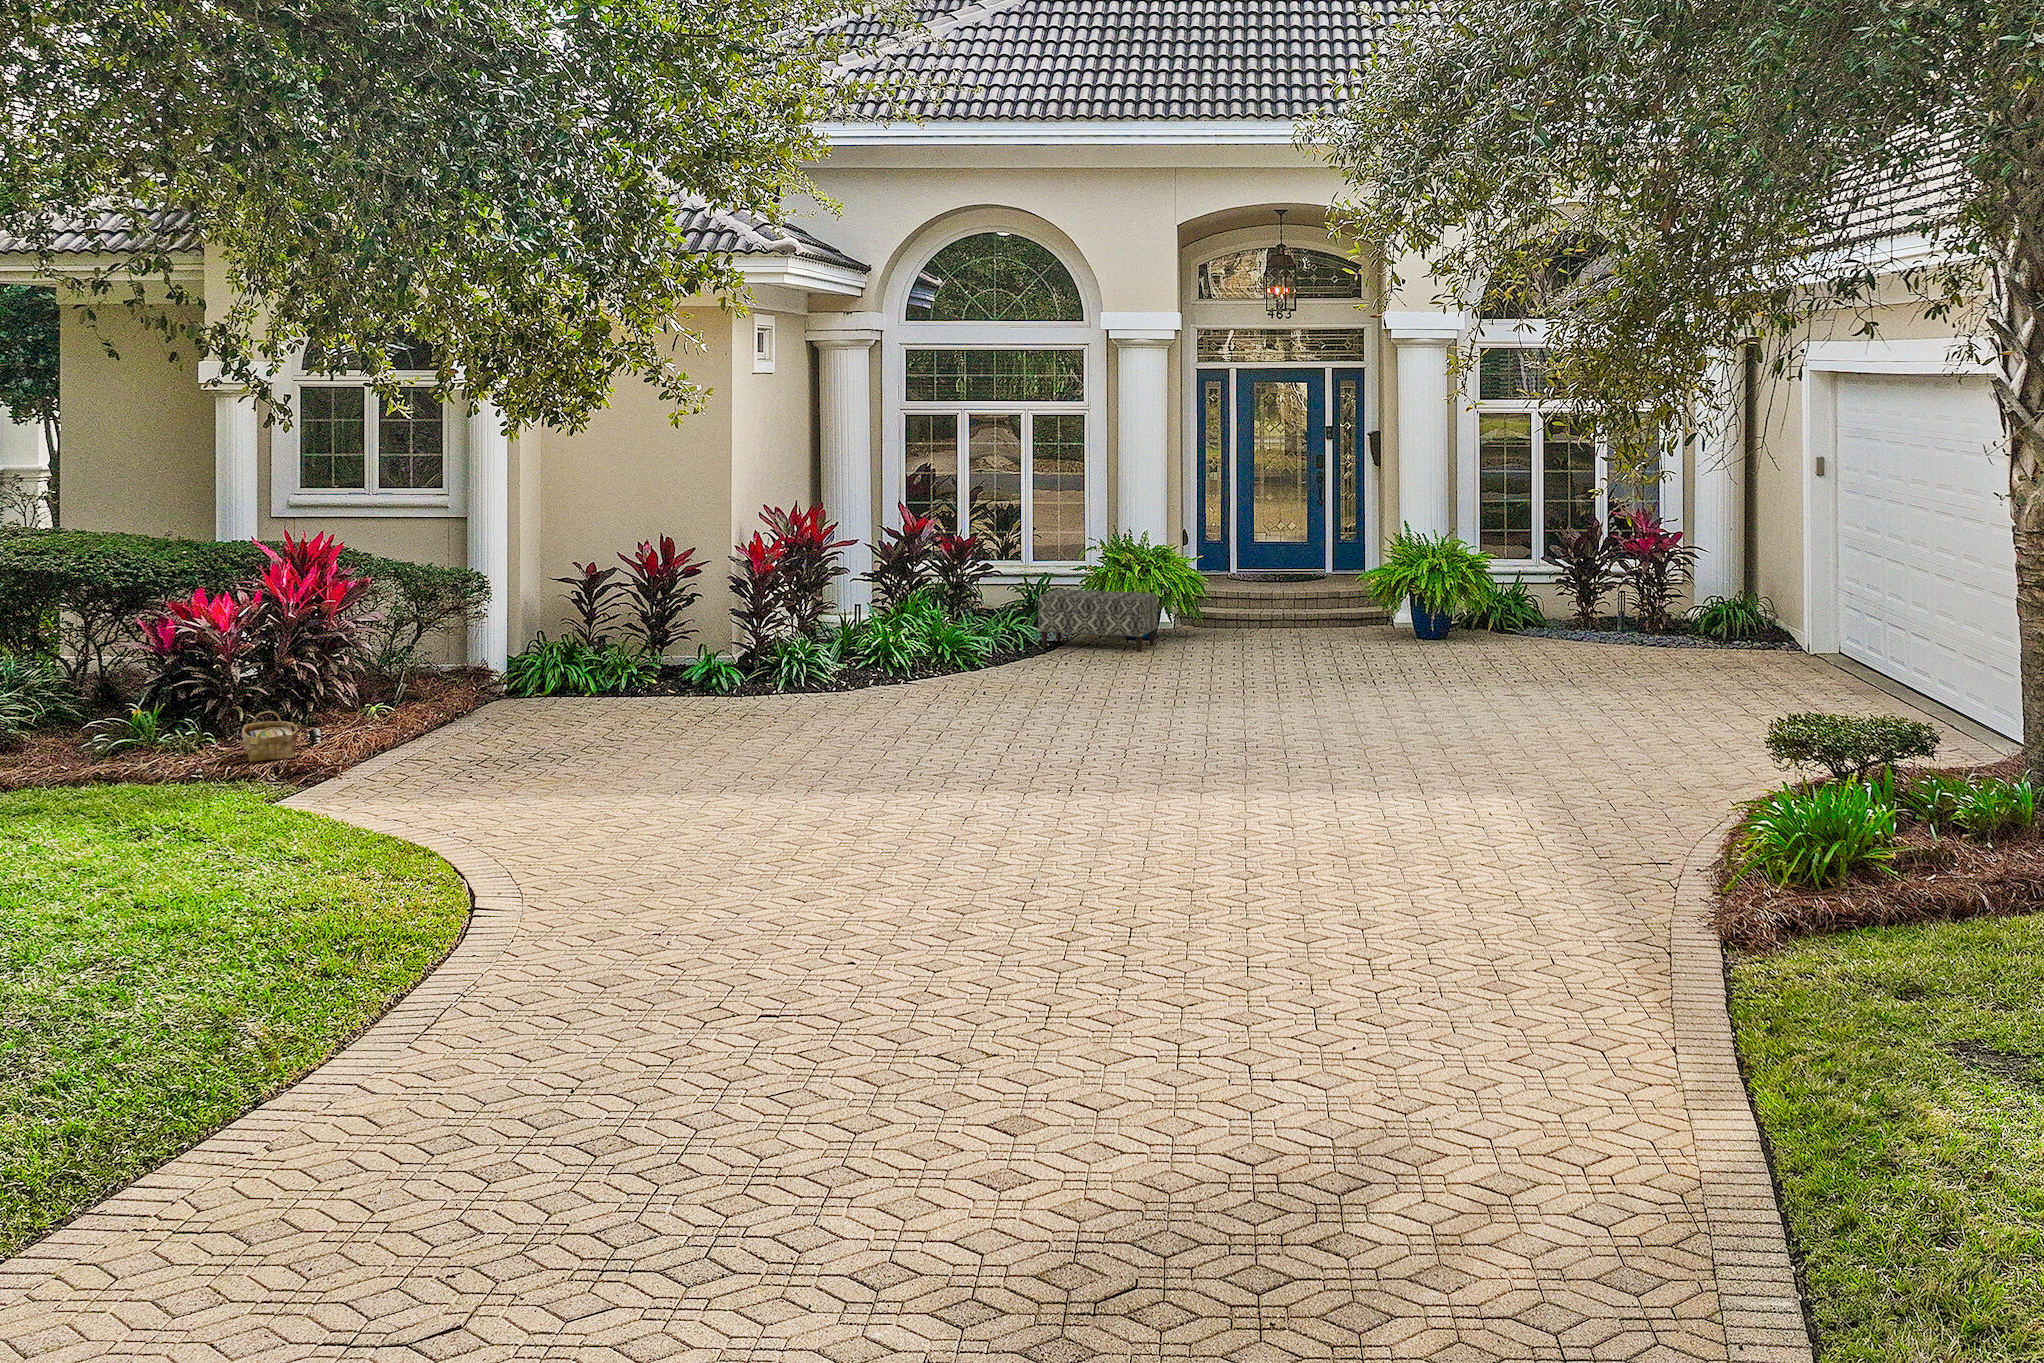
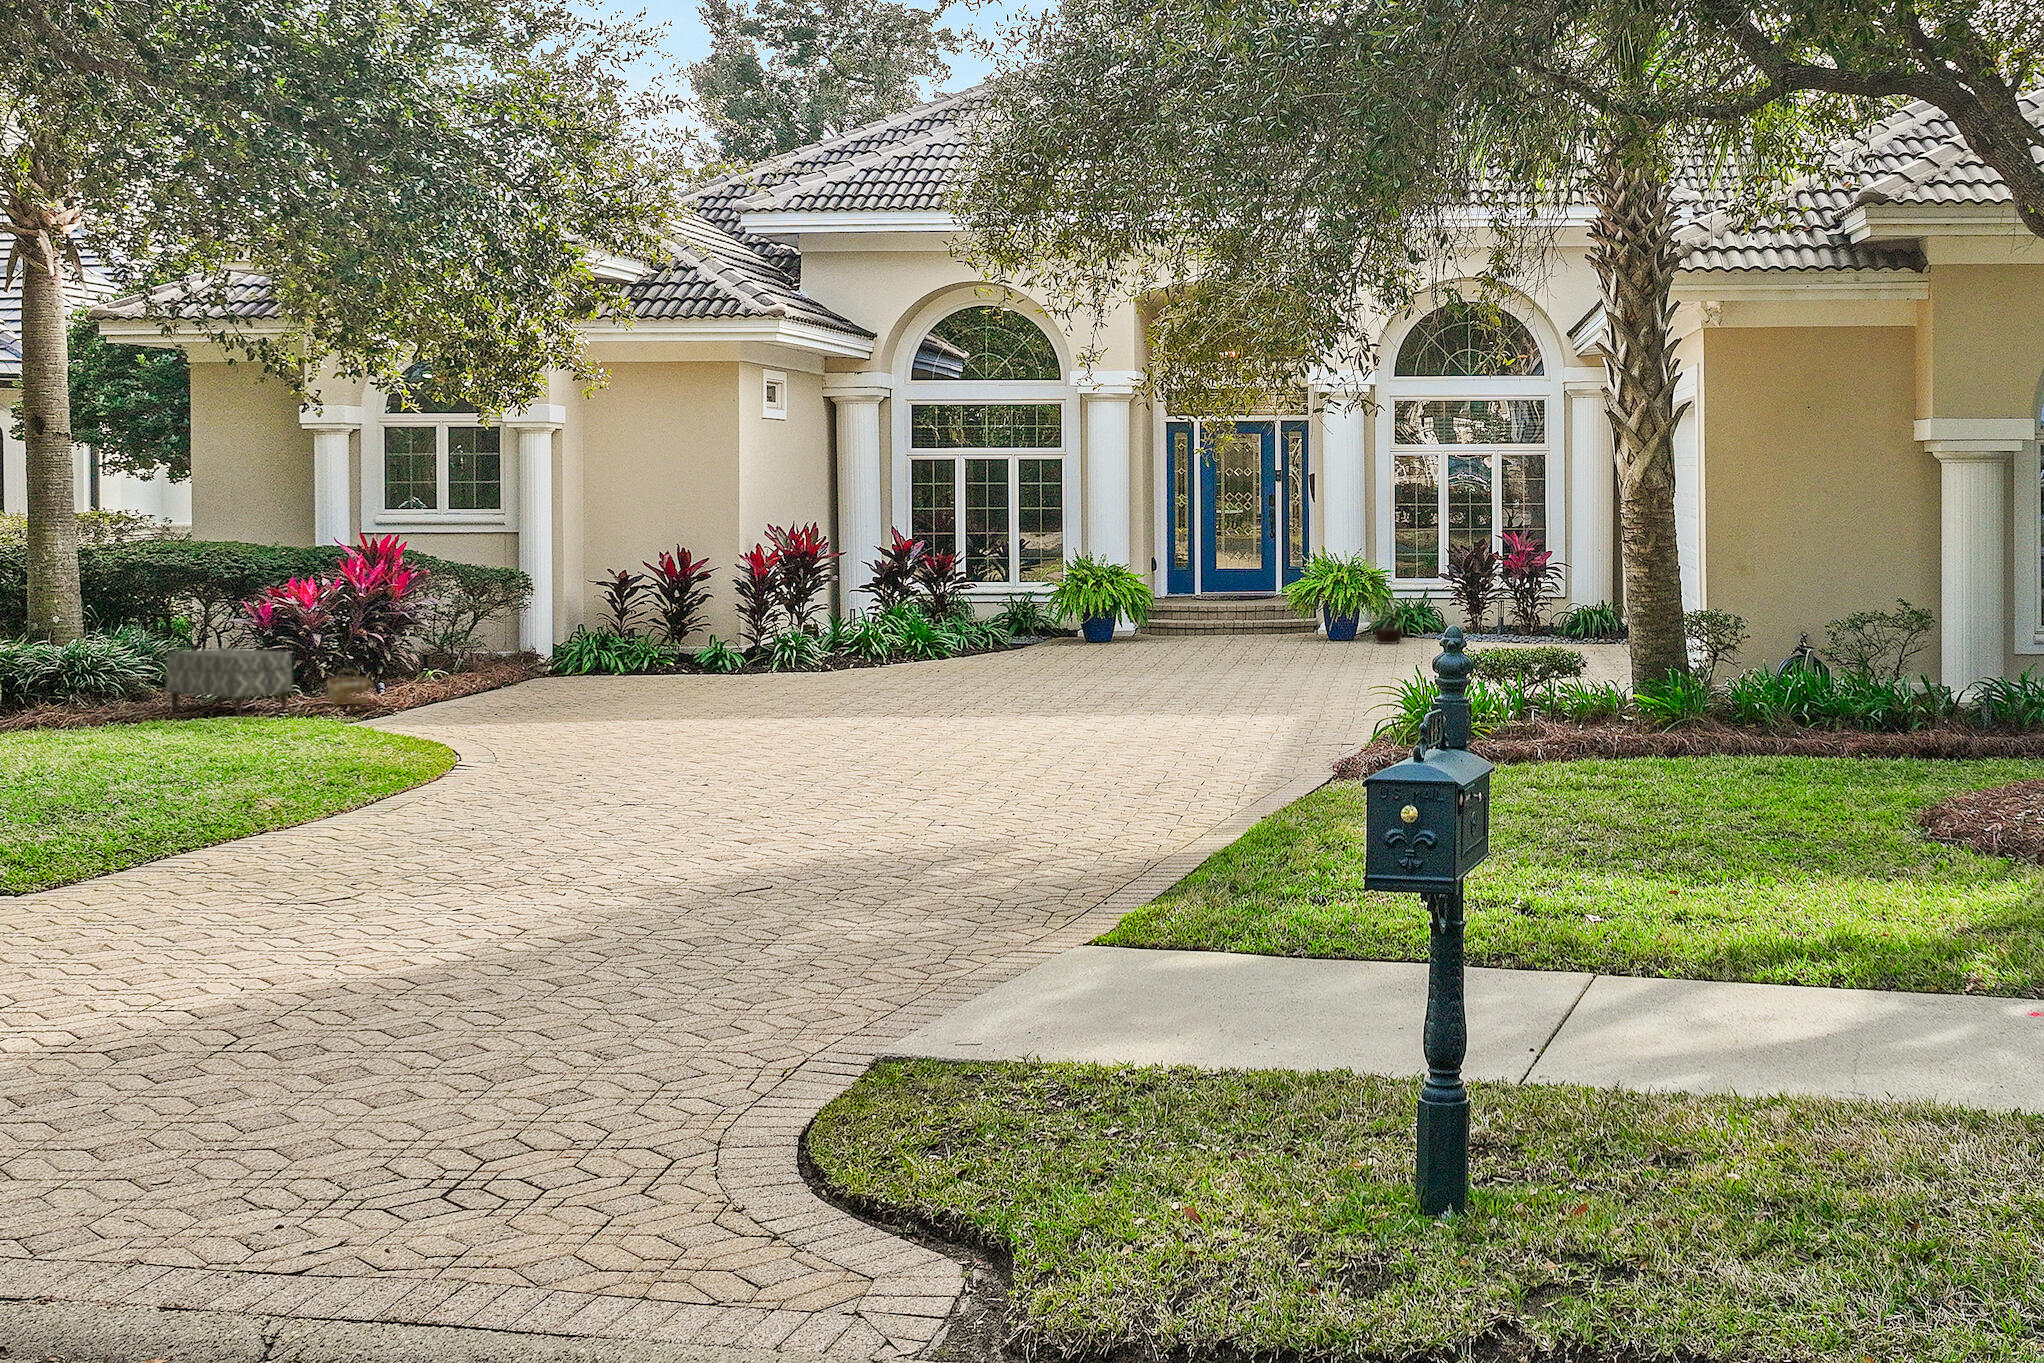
decorative plant: none [1464,588,1503,644] -> present [1373,599,1401,644]
bench: present [1038,589,1158,652] -> present [166,648,292,714]

